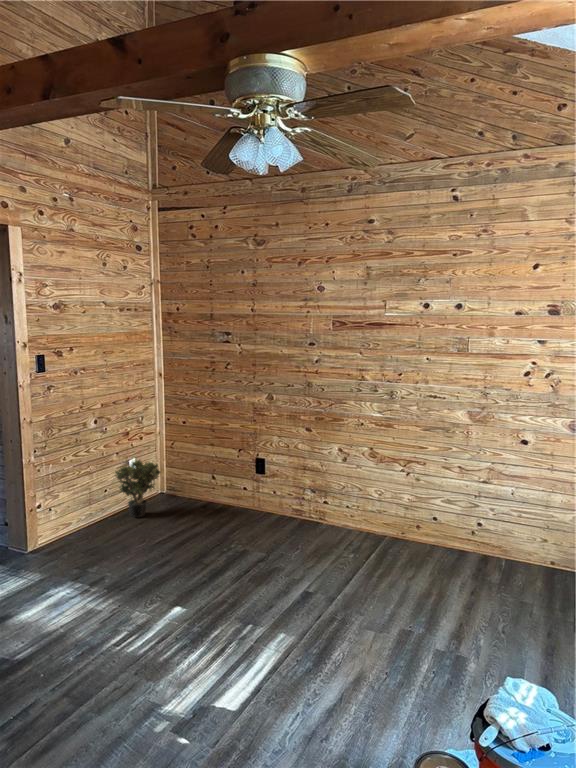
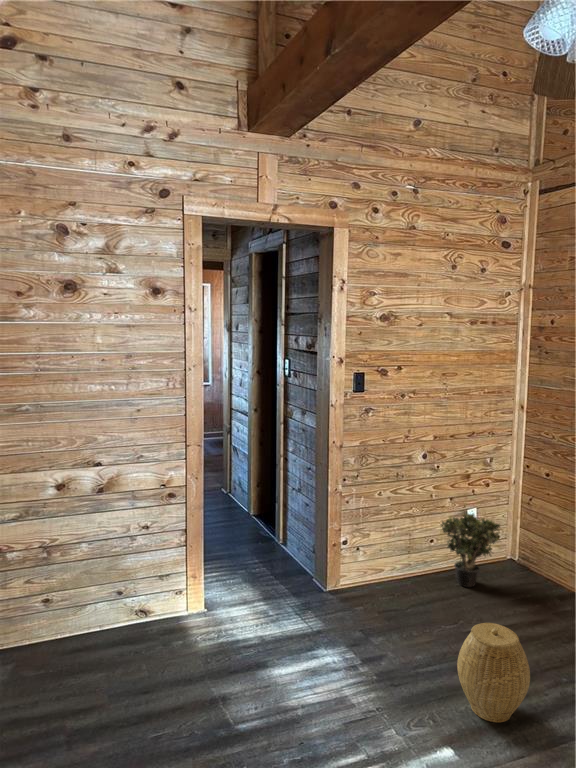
woven basket: none [168,520,216,584] -> present [457,623,530,722]

